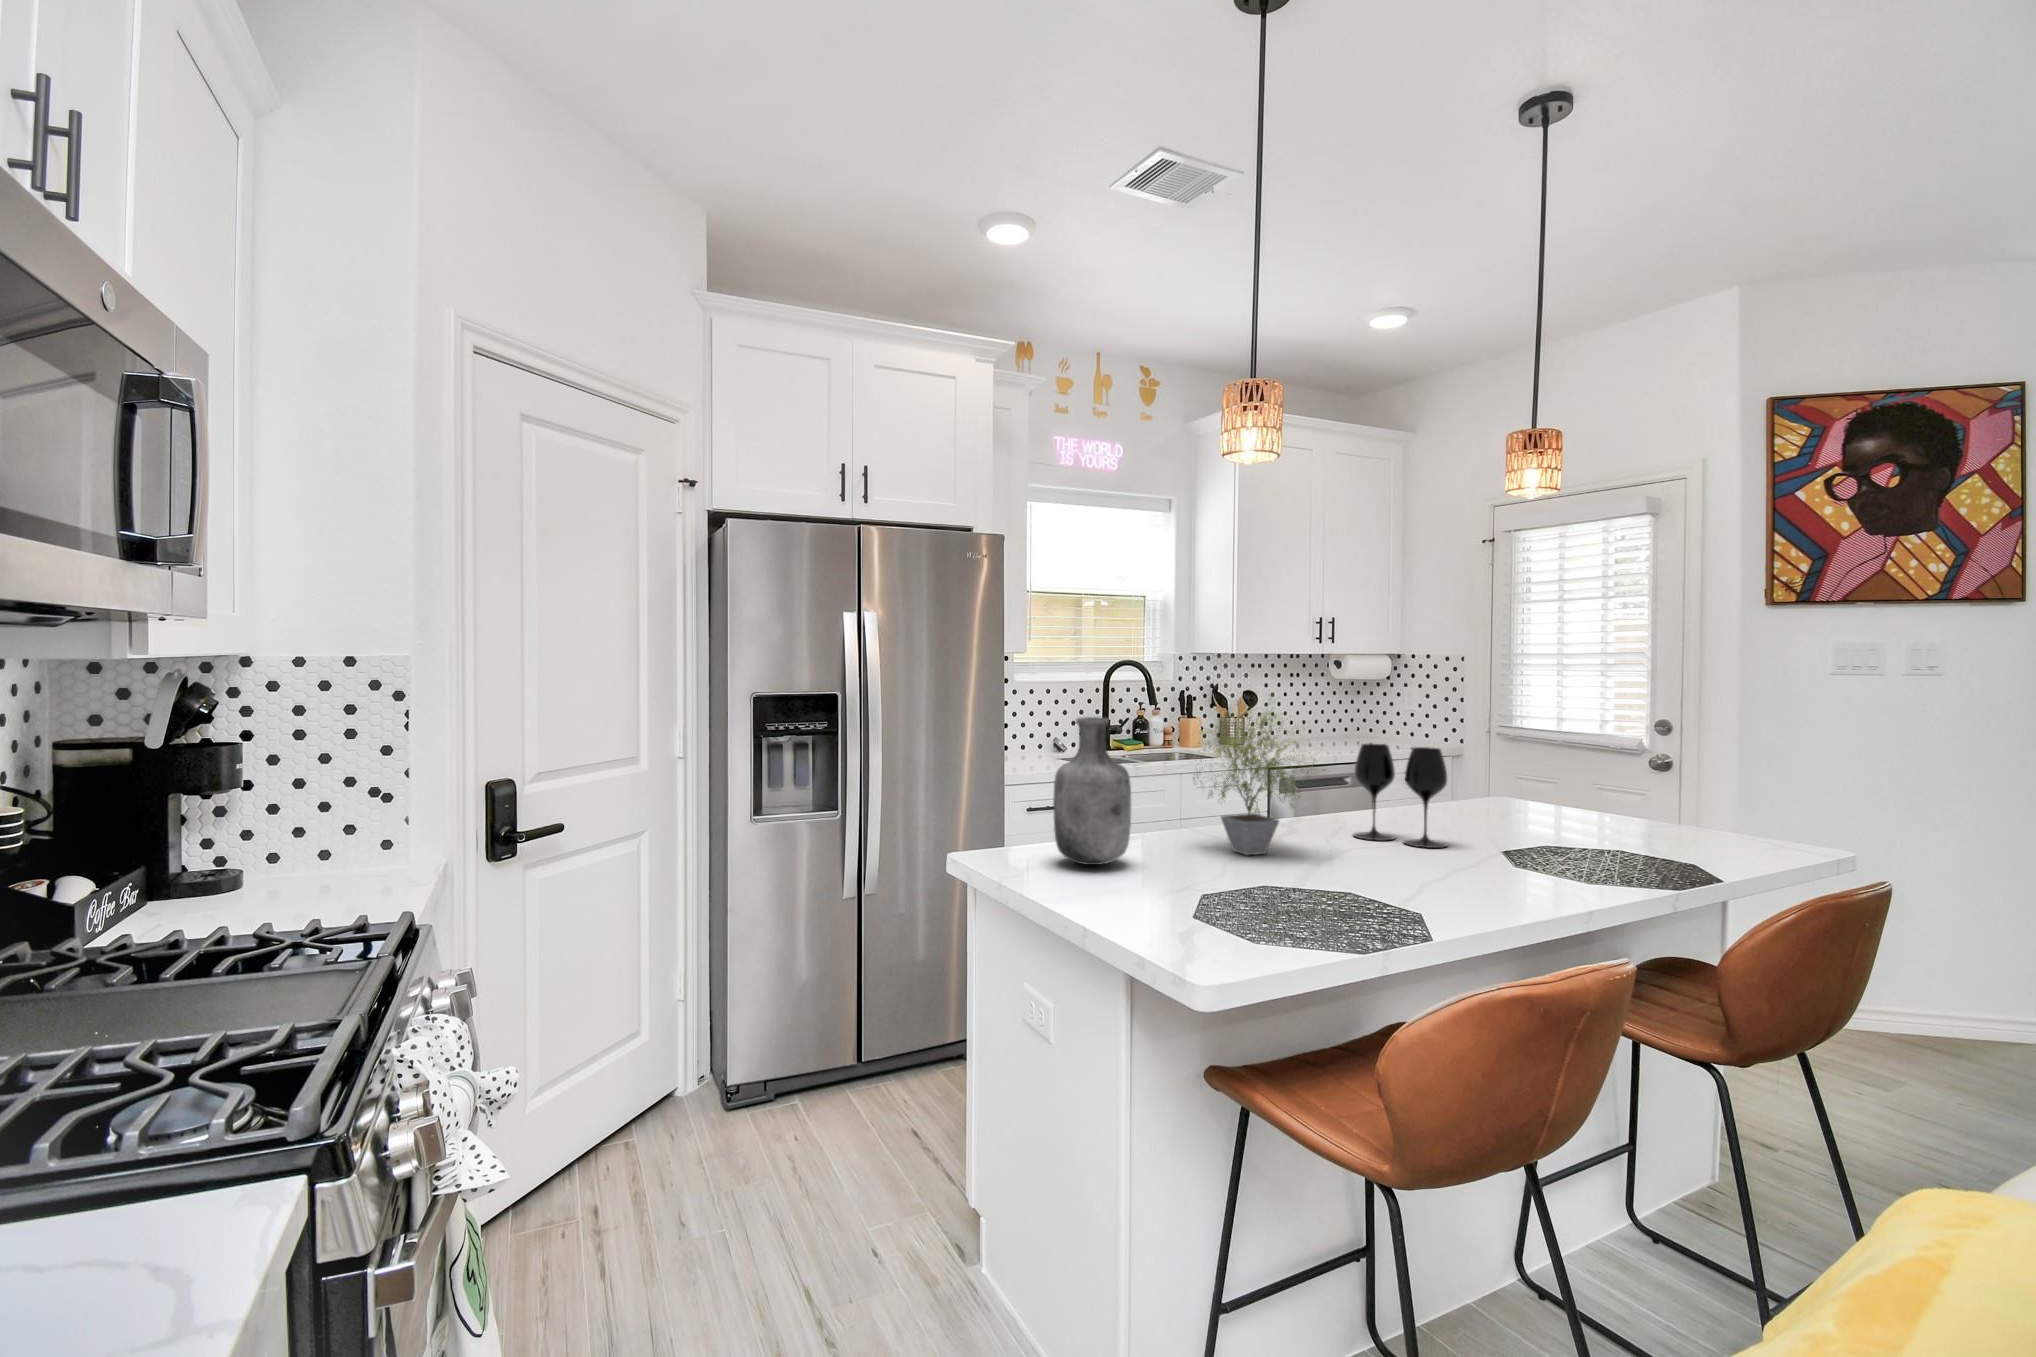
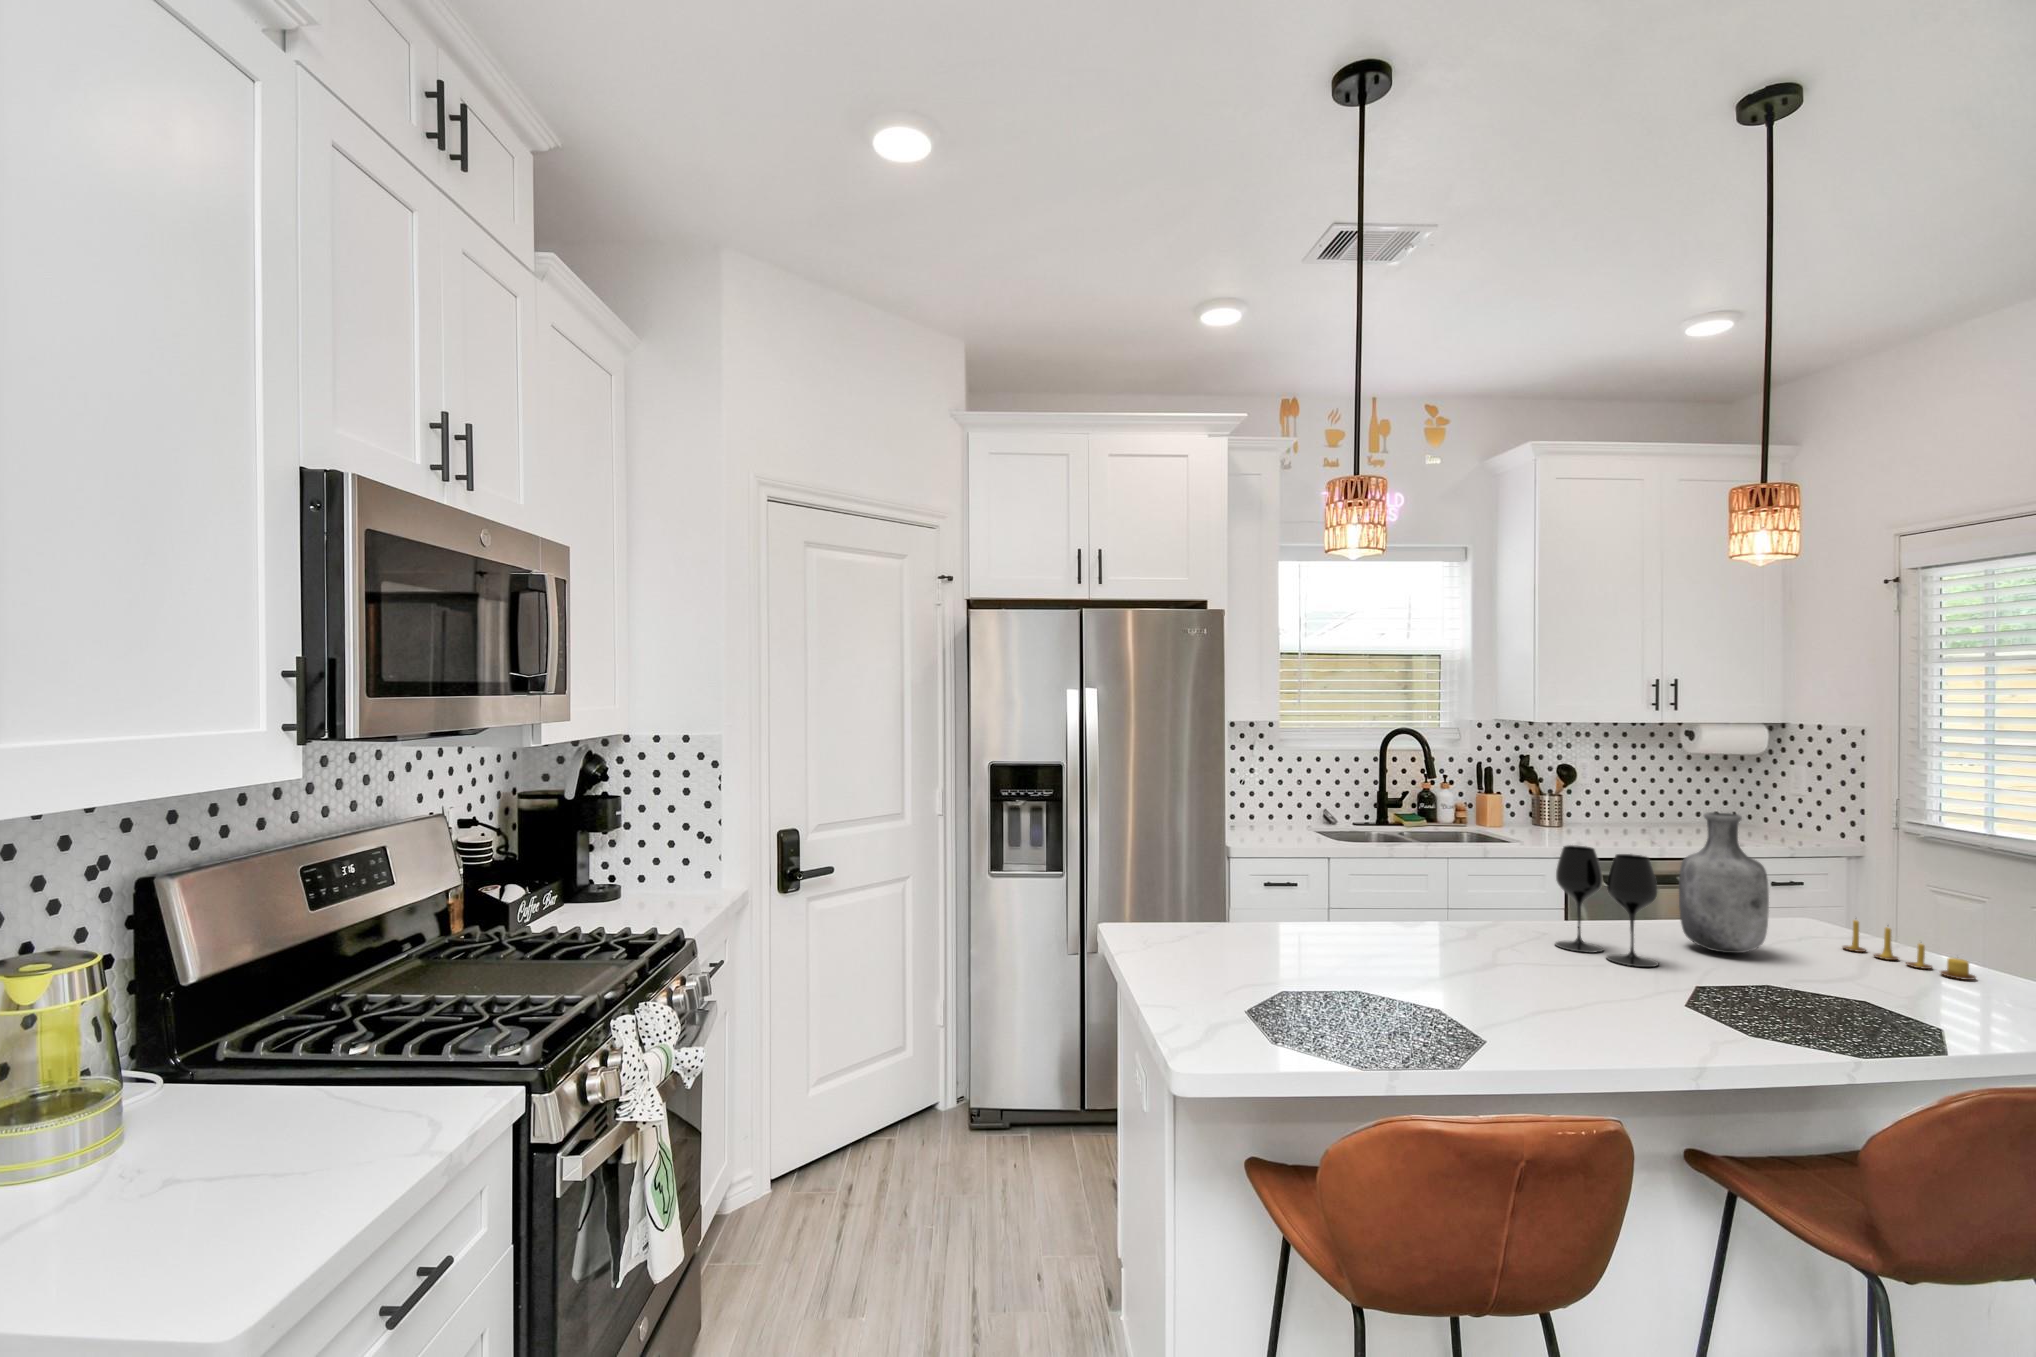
potted plant: present [1197,708,1315,855] -> none [1345,791,1494,953]
vase: present [1053,717,1131,865] -> present [1679,812,1769,953]
candle: none [1544,793,1651,835] -> present [1843,919,1976,980]

